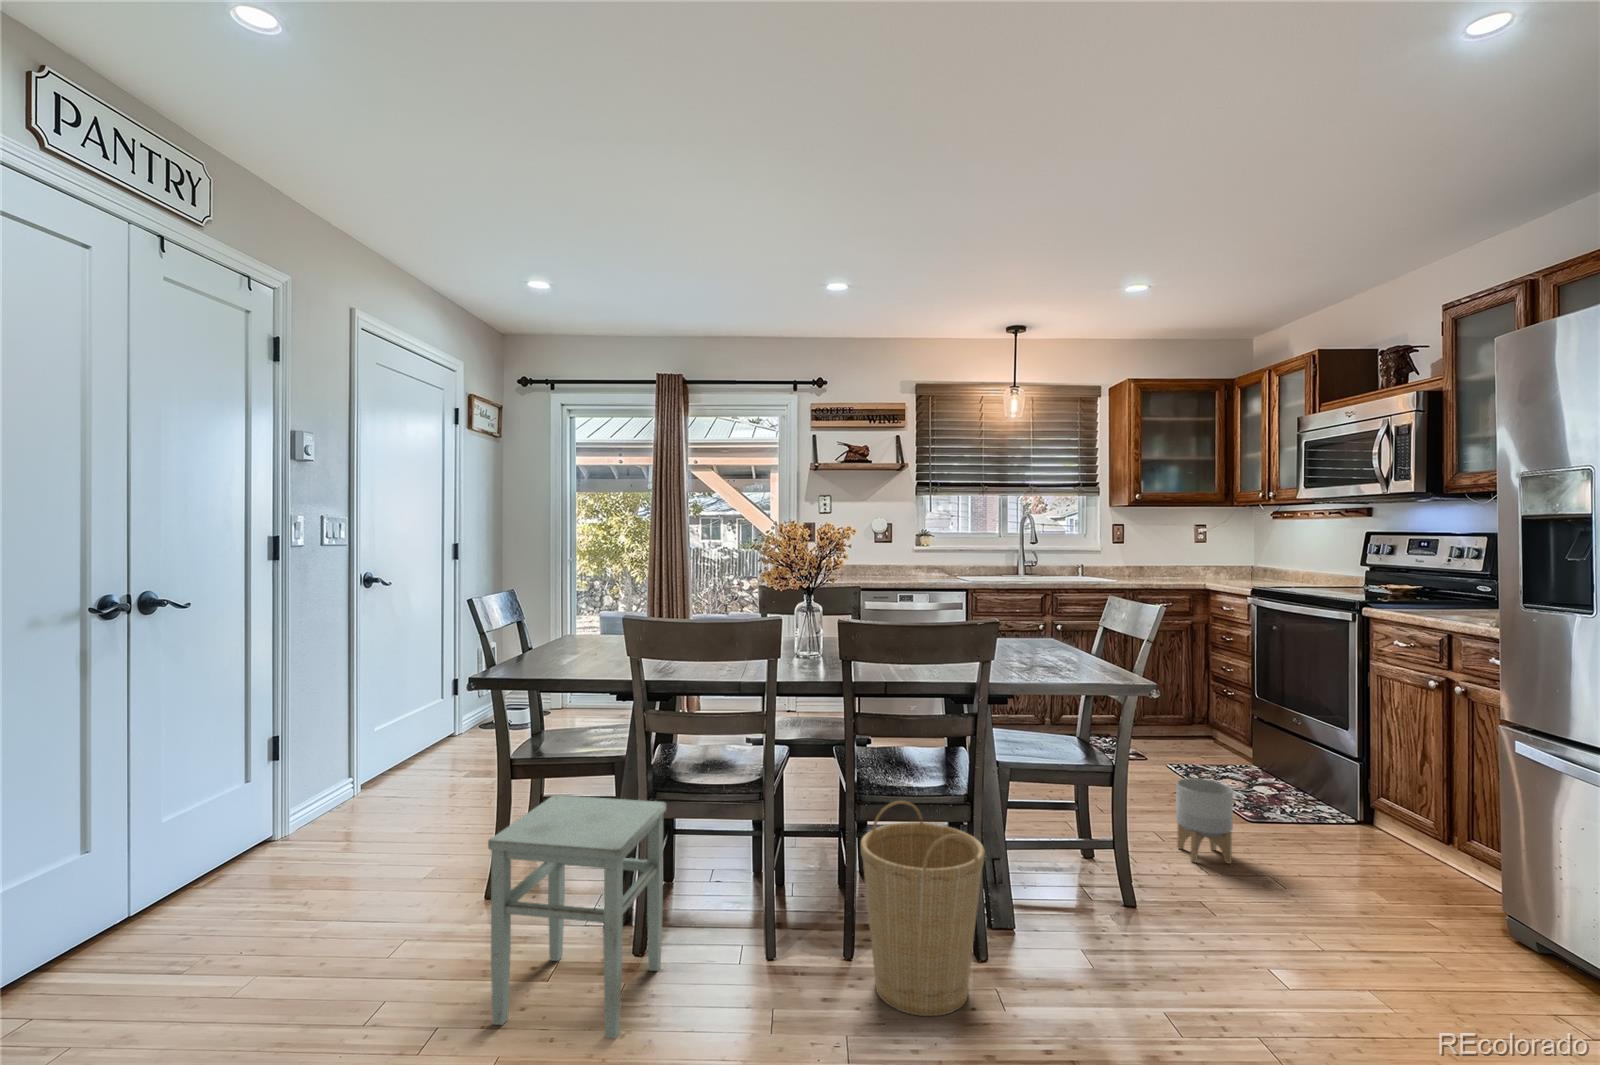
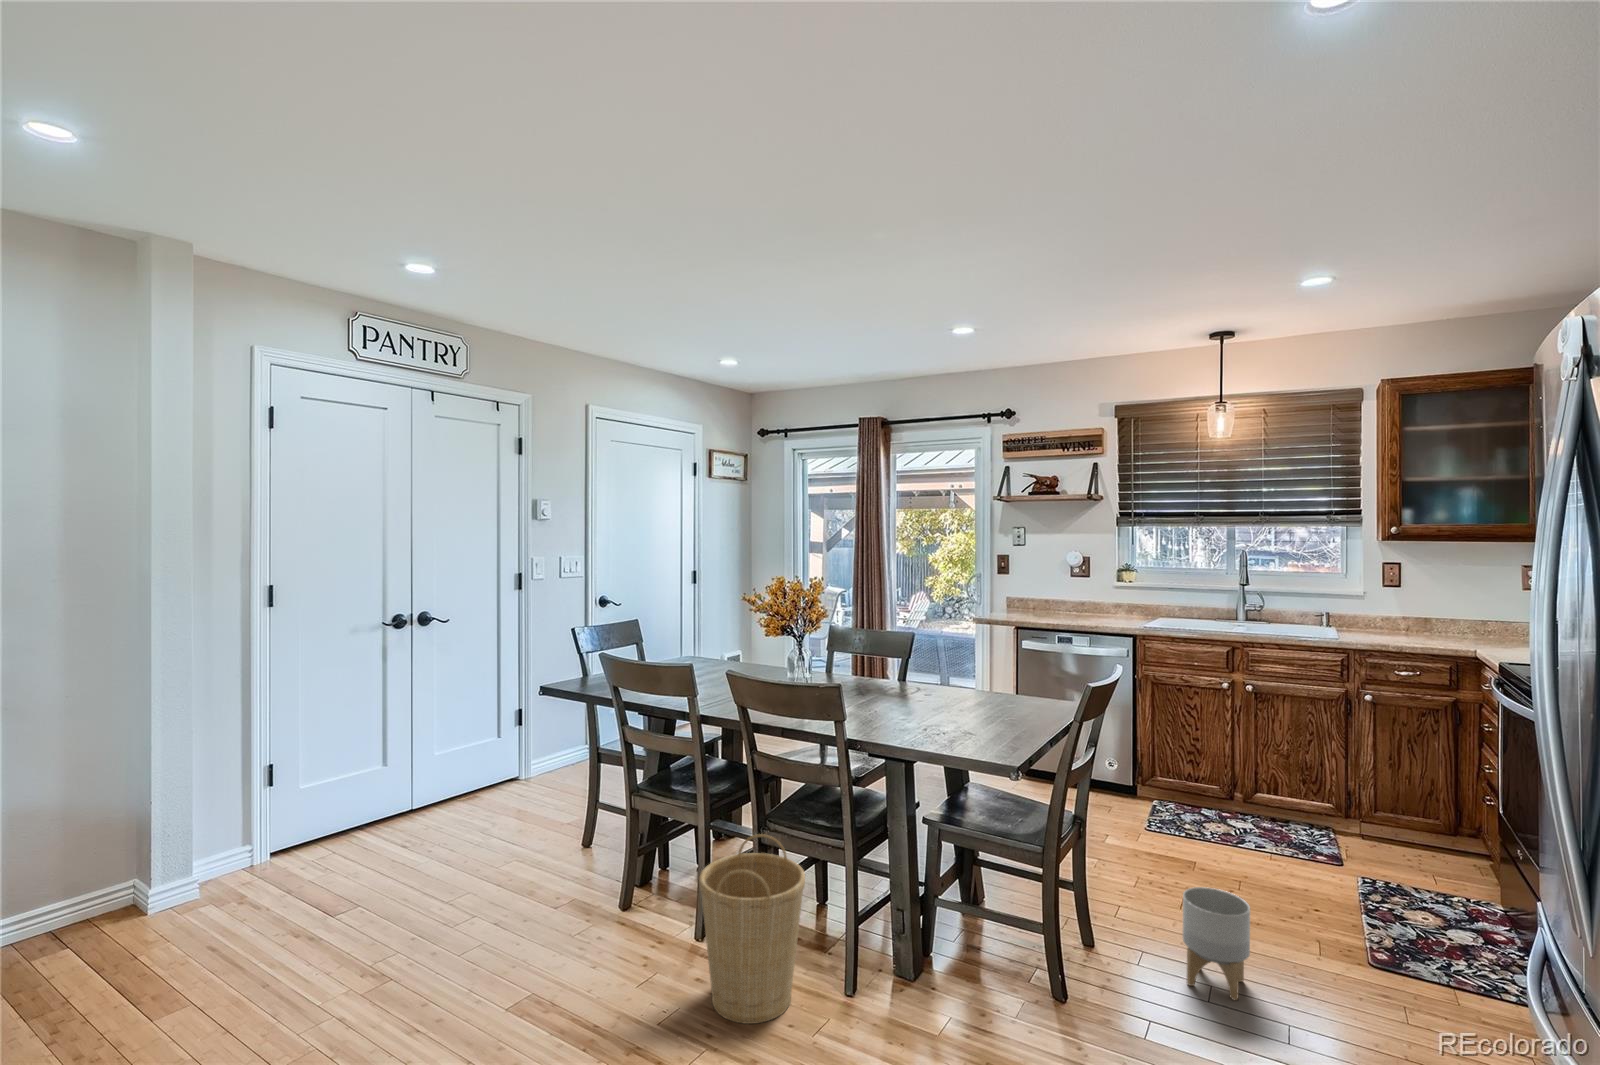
stool: present [488,795,666,1038] -> none [484,778,616,956]

